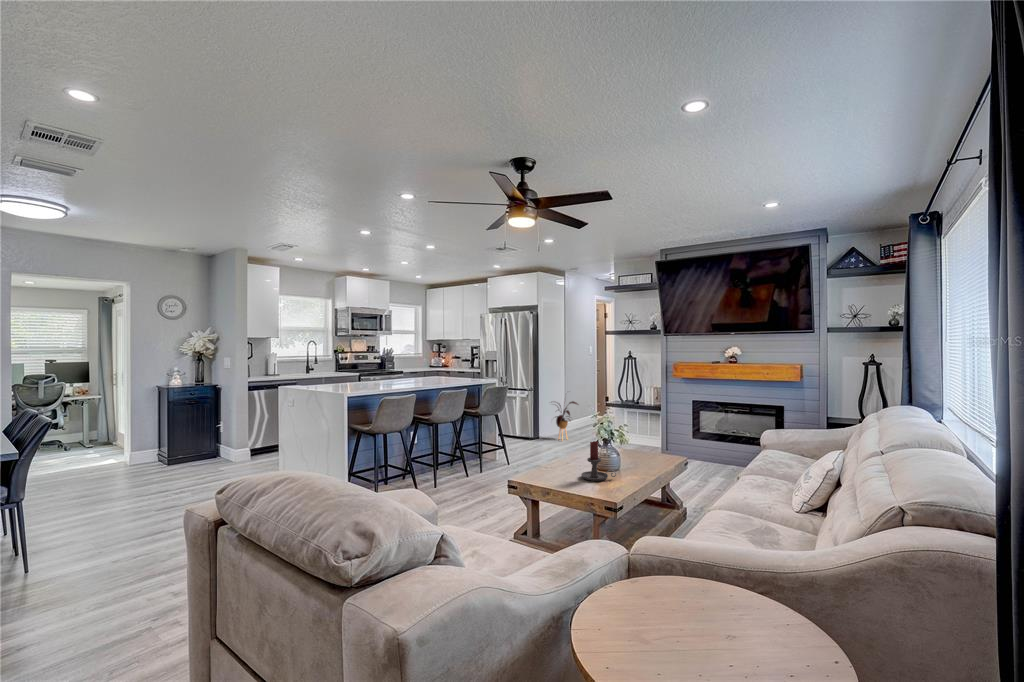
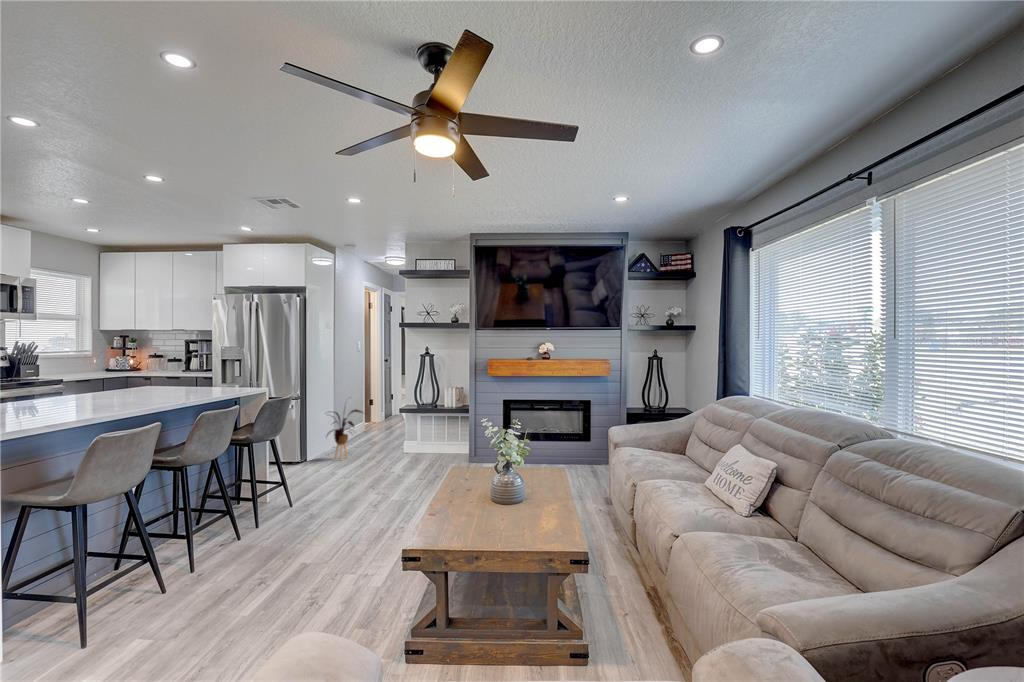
candle holder: present [581,441,616,481] -> none [499,462,542,517]

